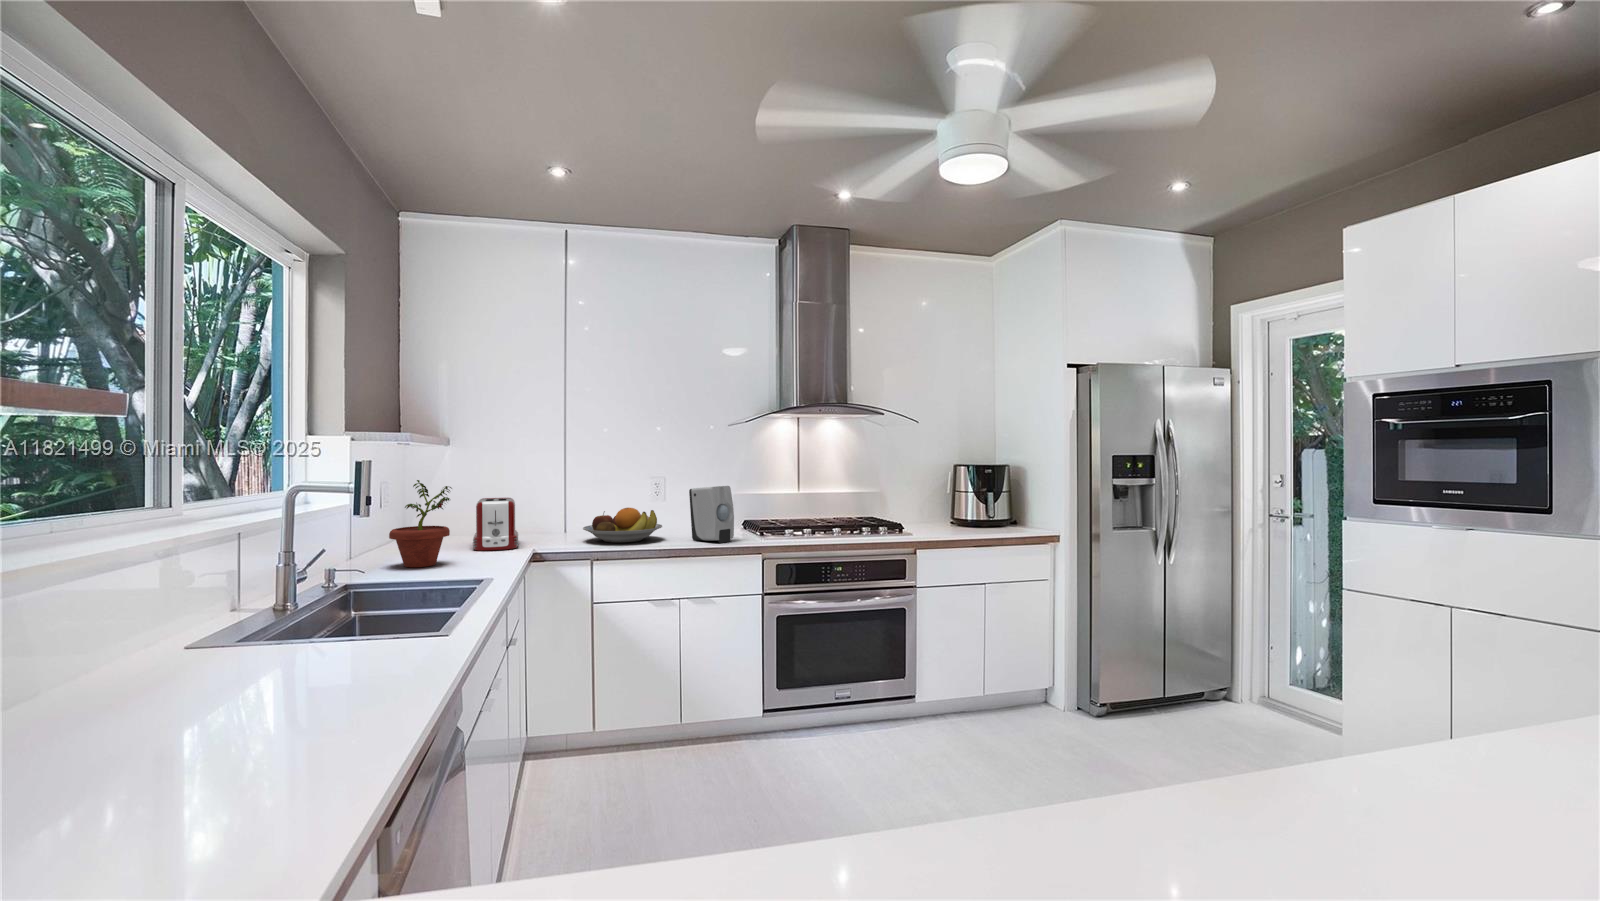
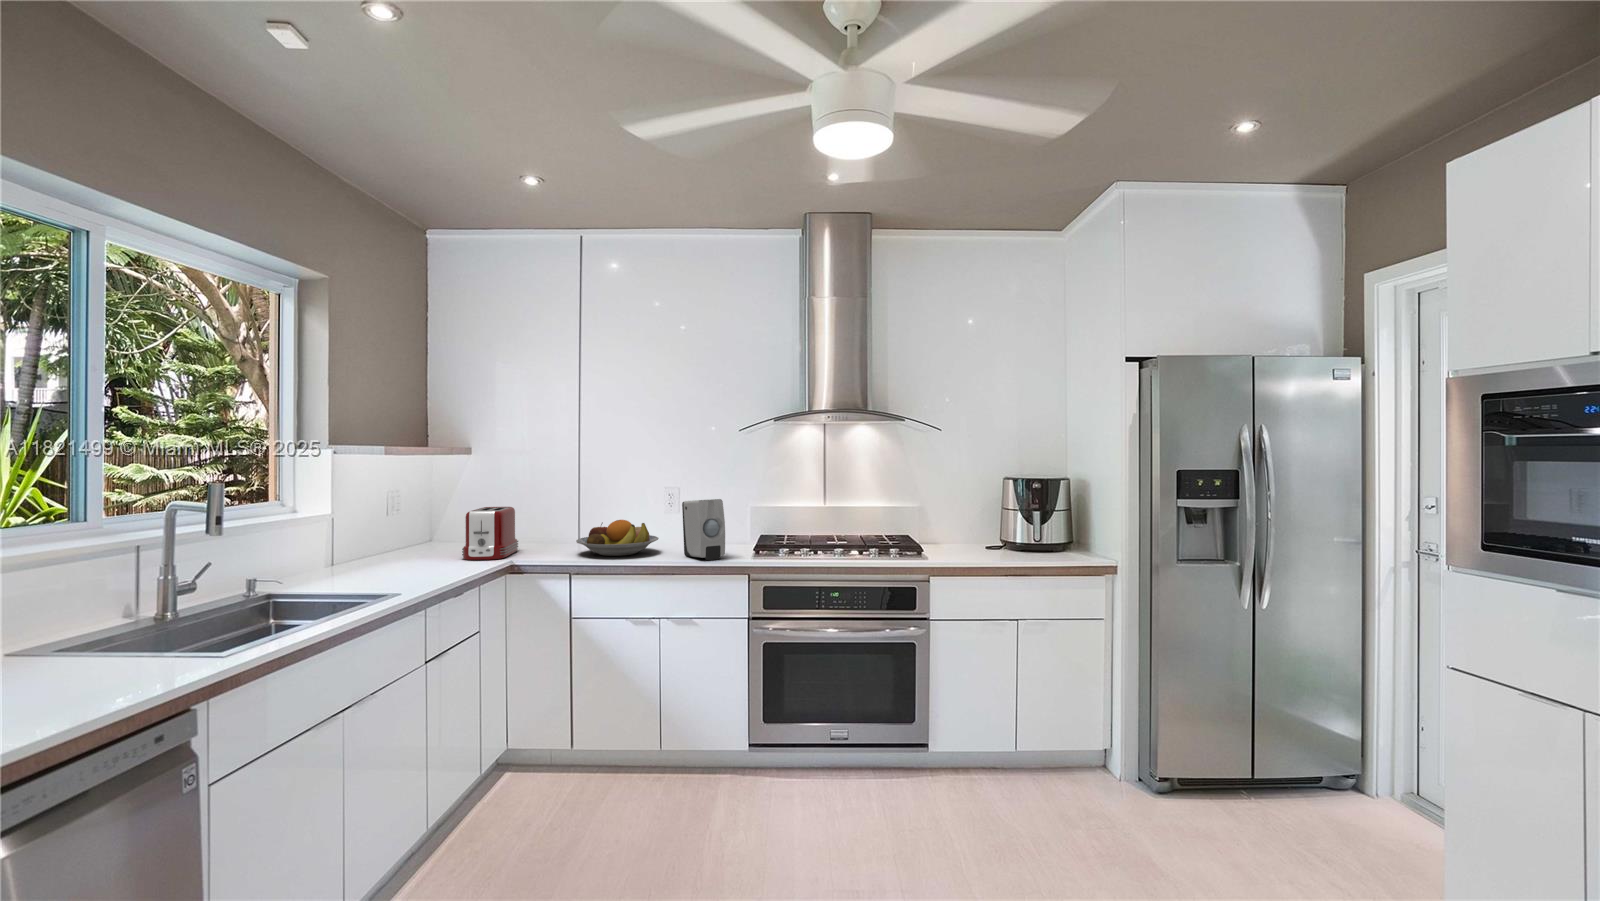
potted plant: present [389,480,452,567] -> none [355,491,421,576]

